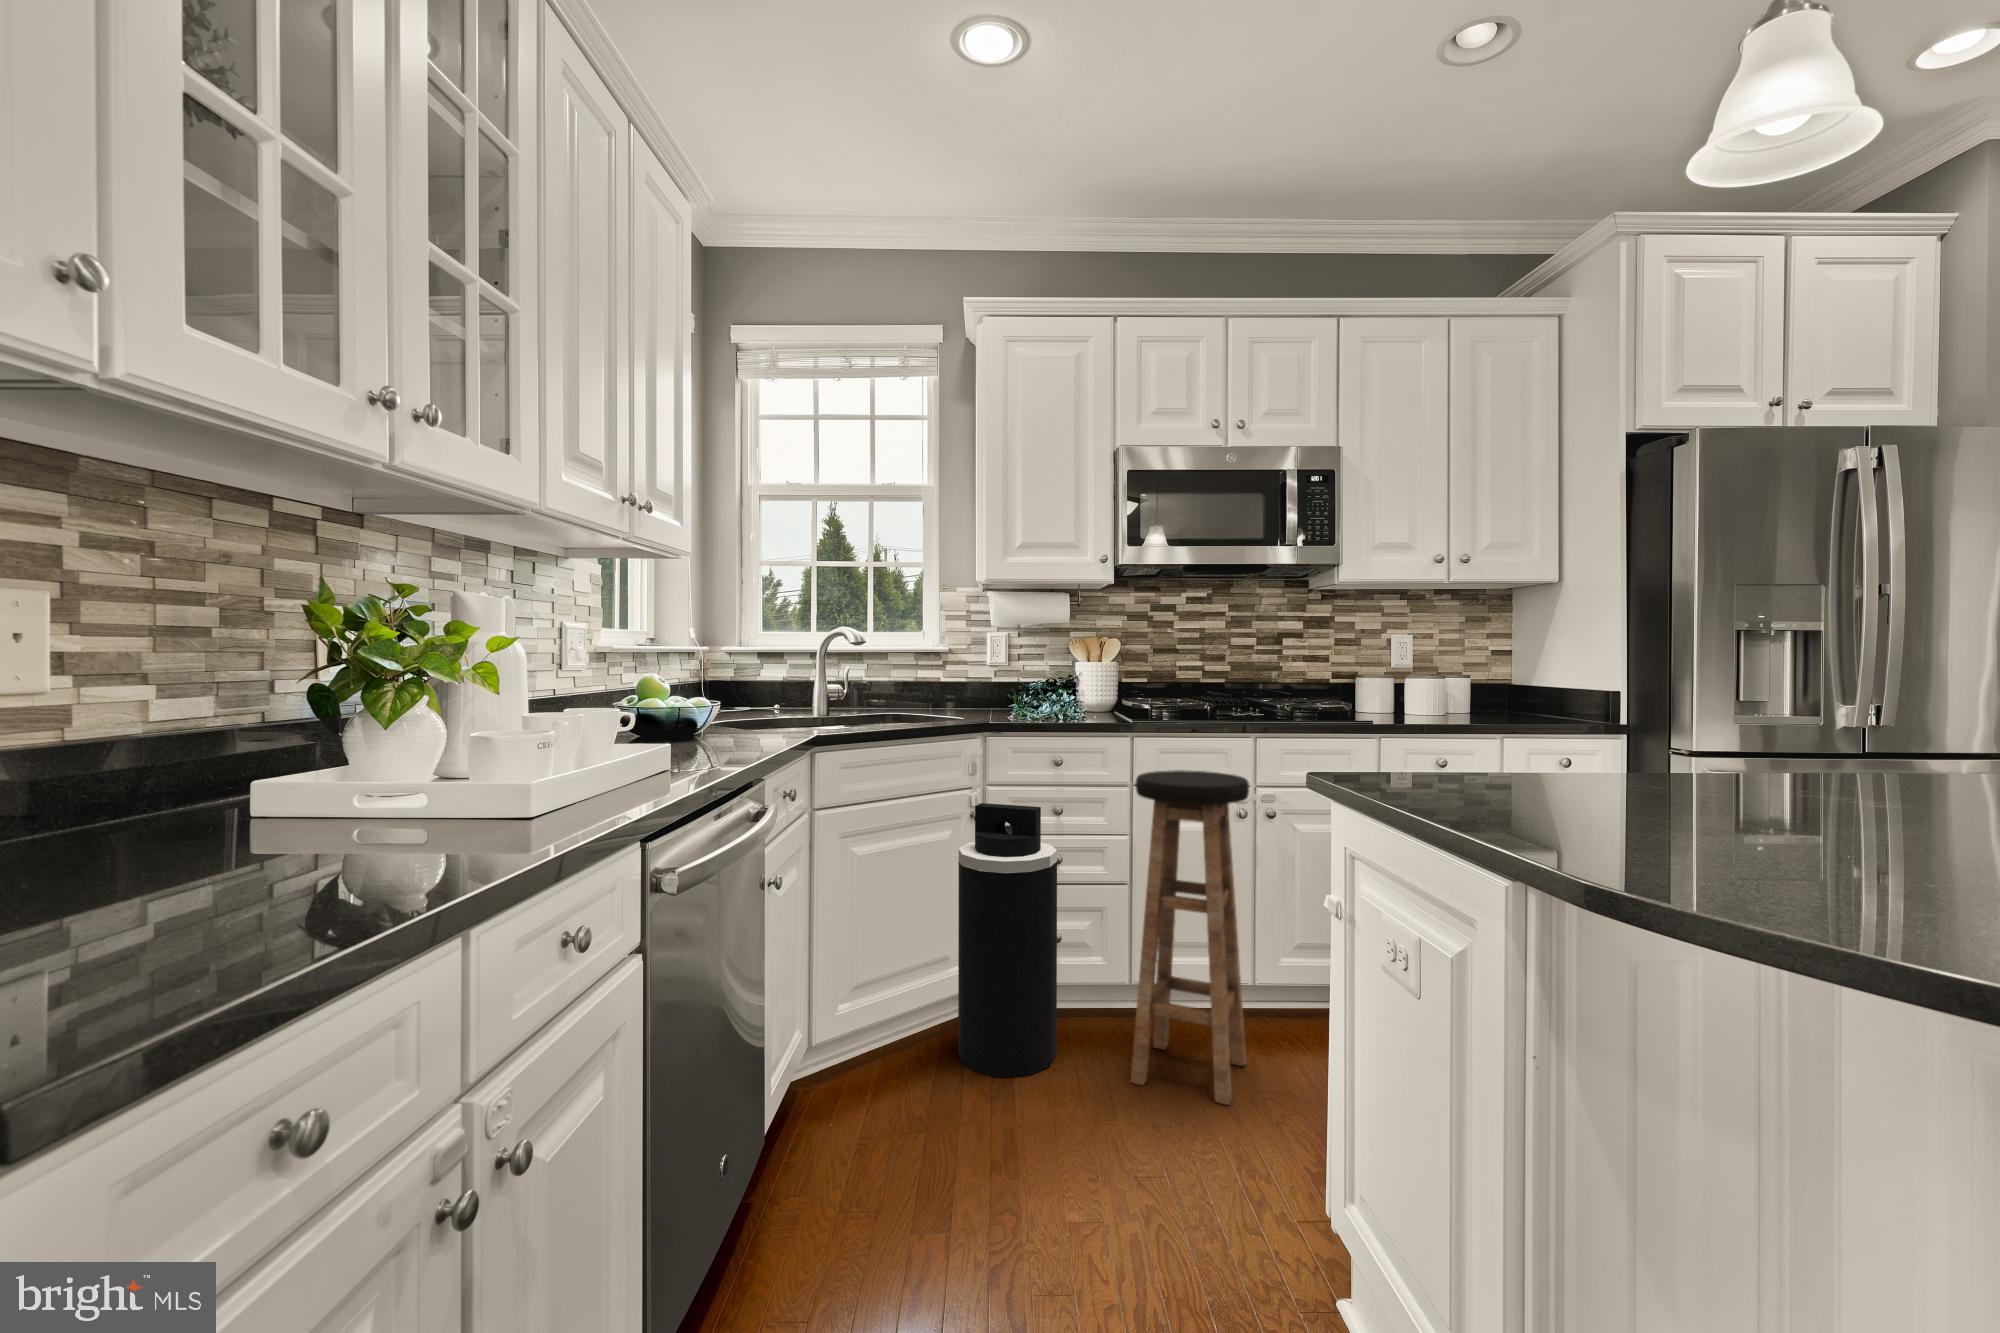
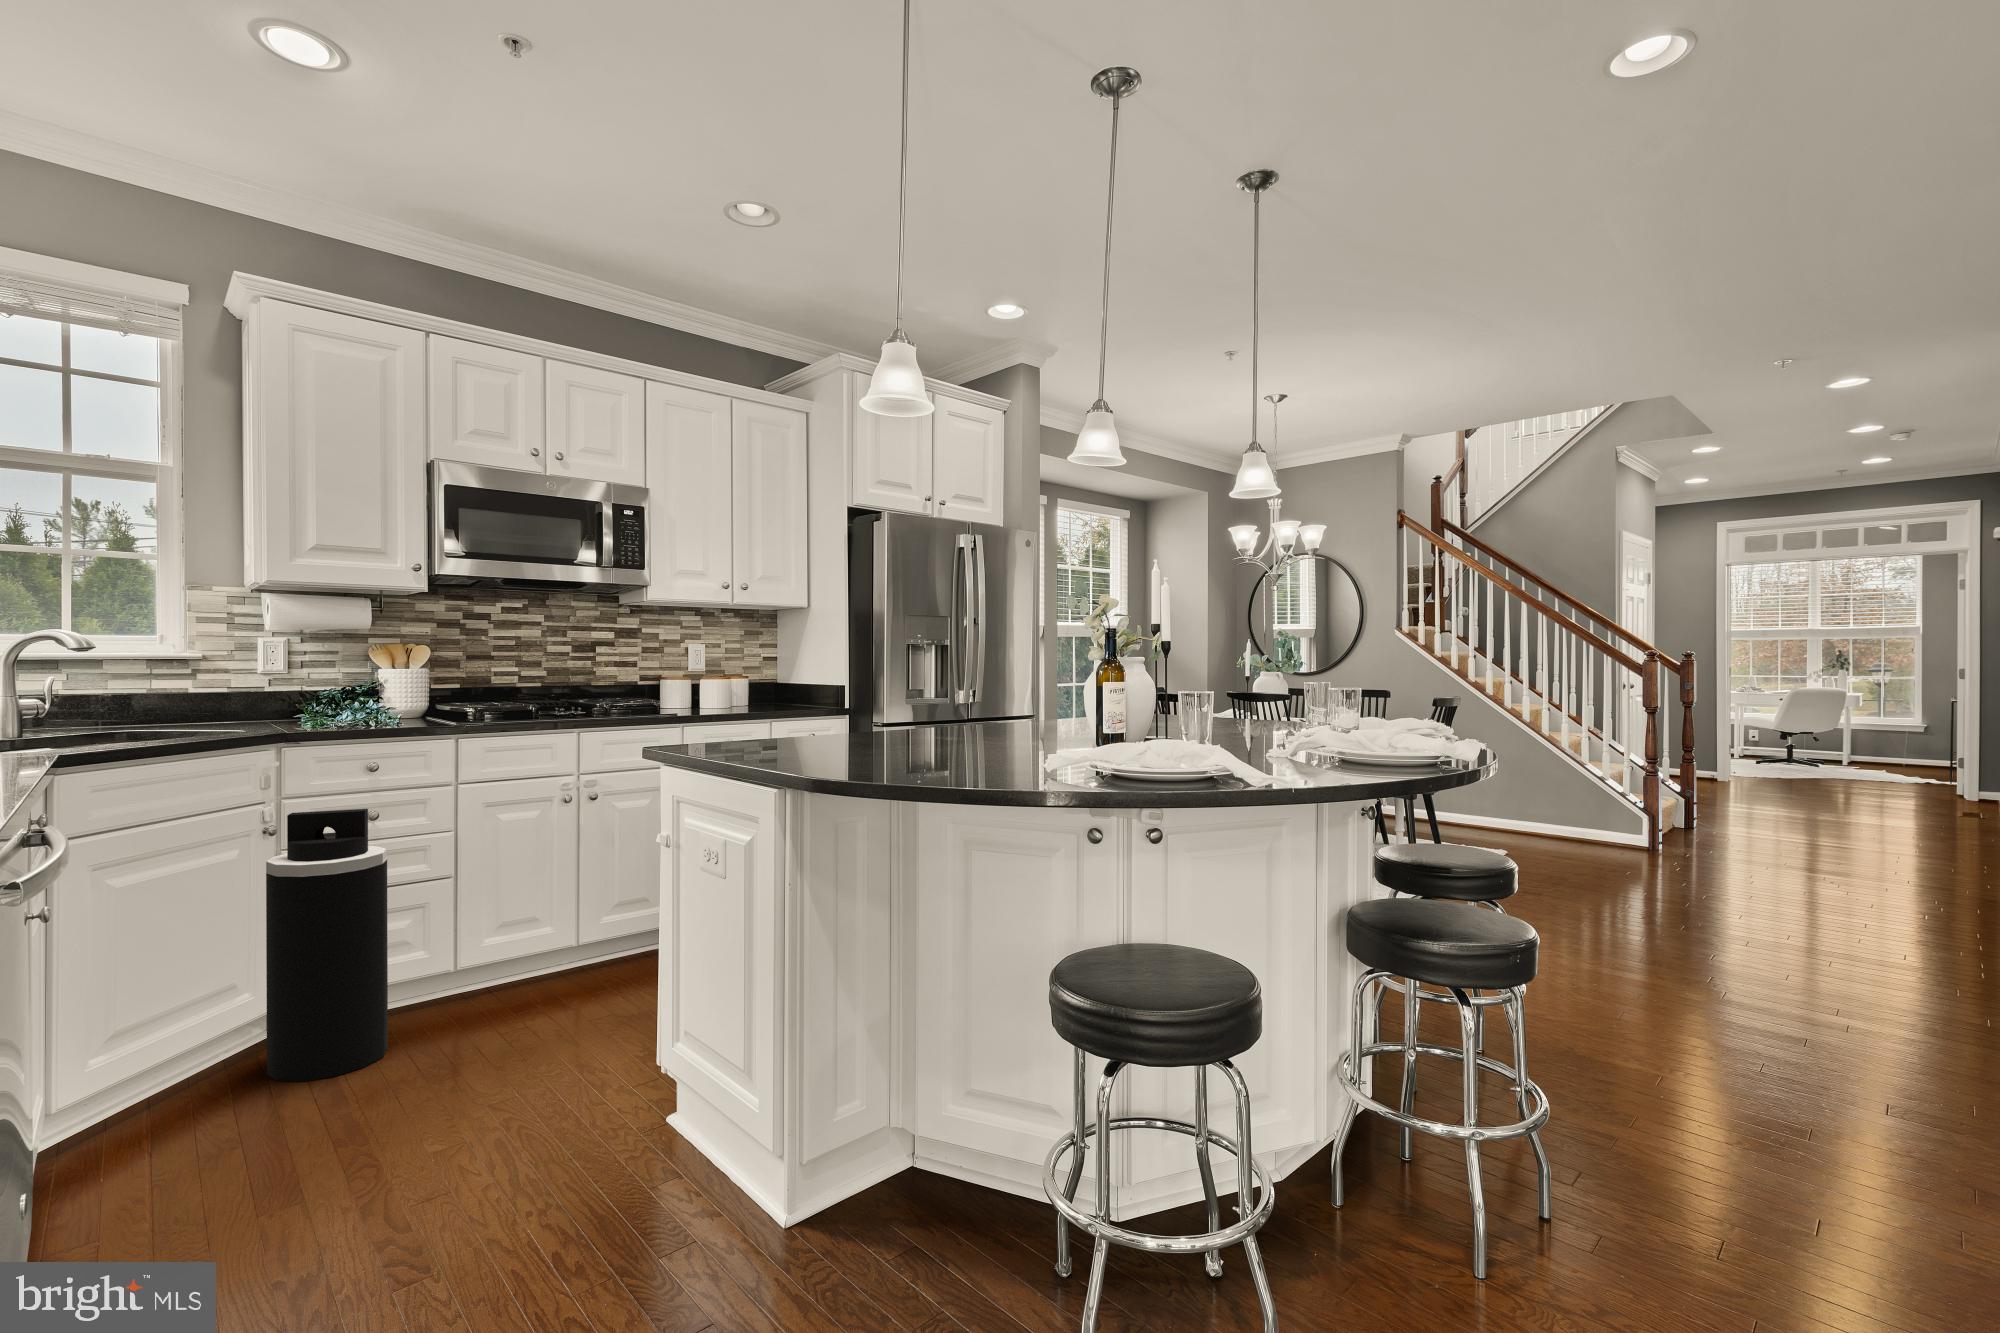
bar stool: present [1131,770,1249,1105] -> none [473,762,580,1045]

